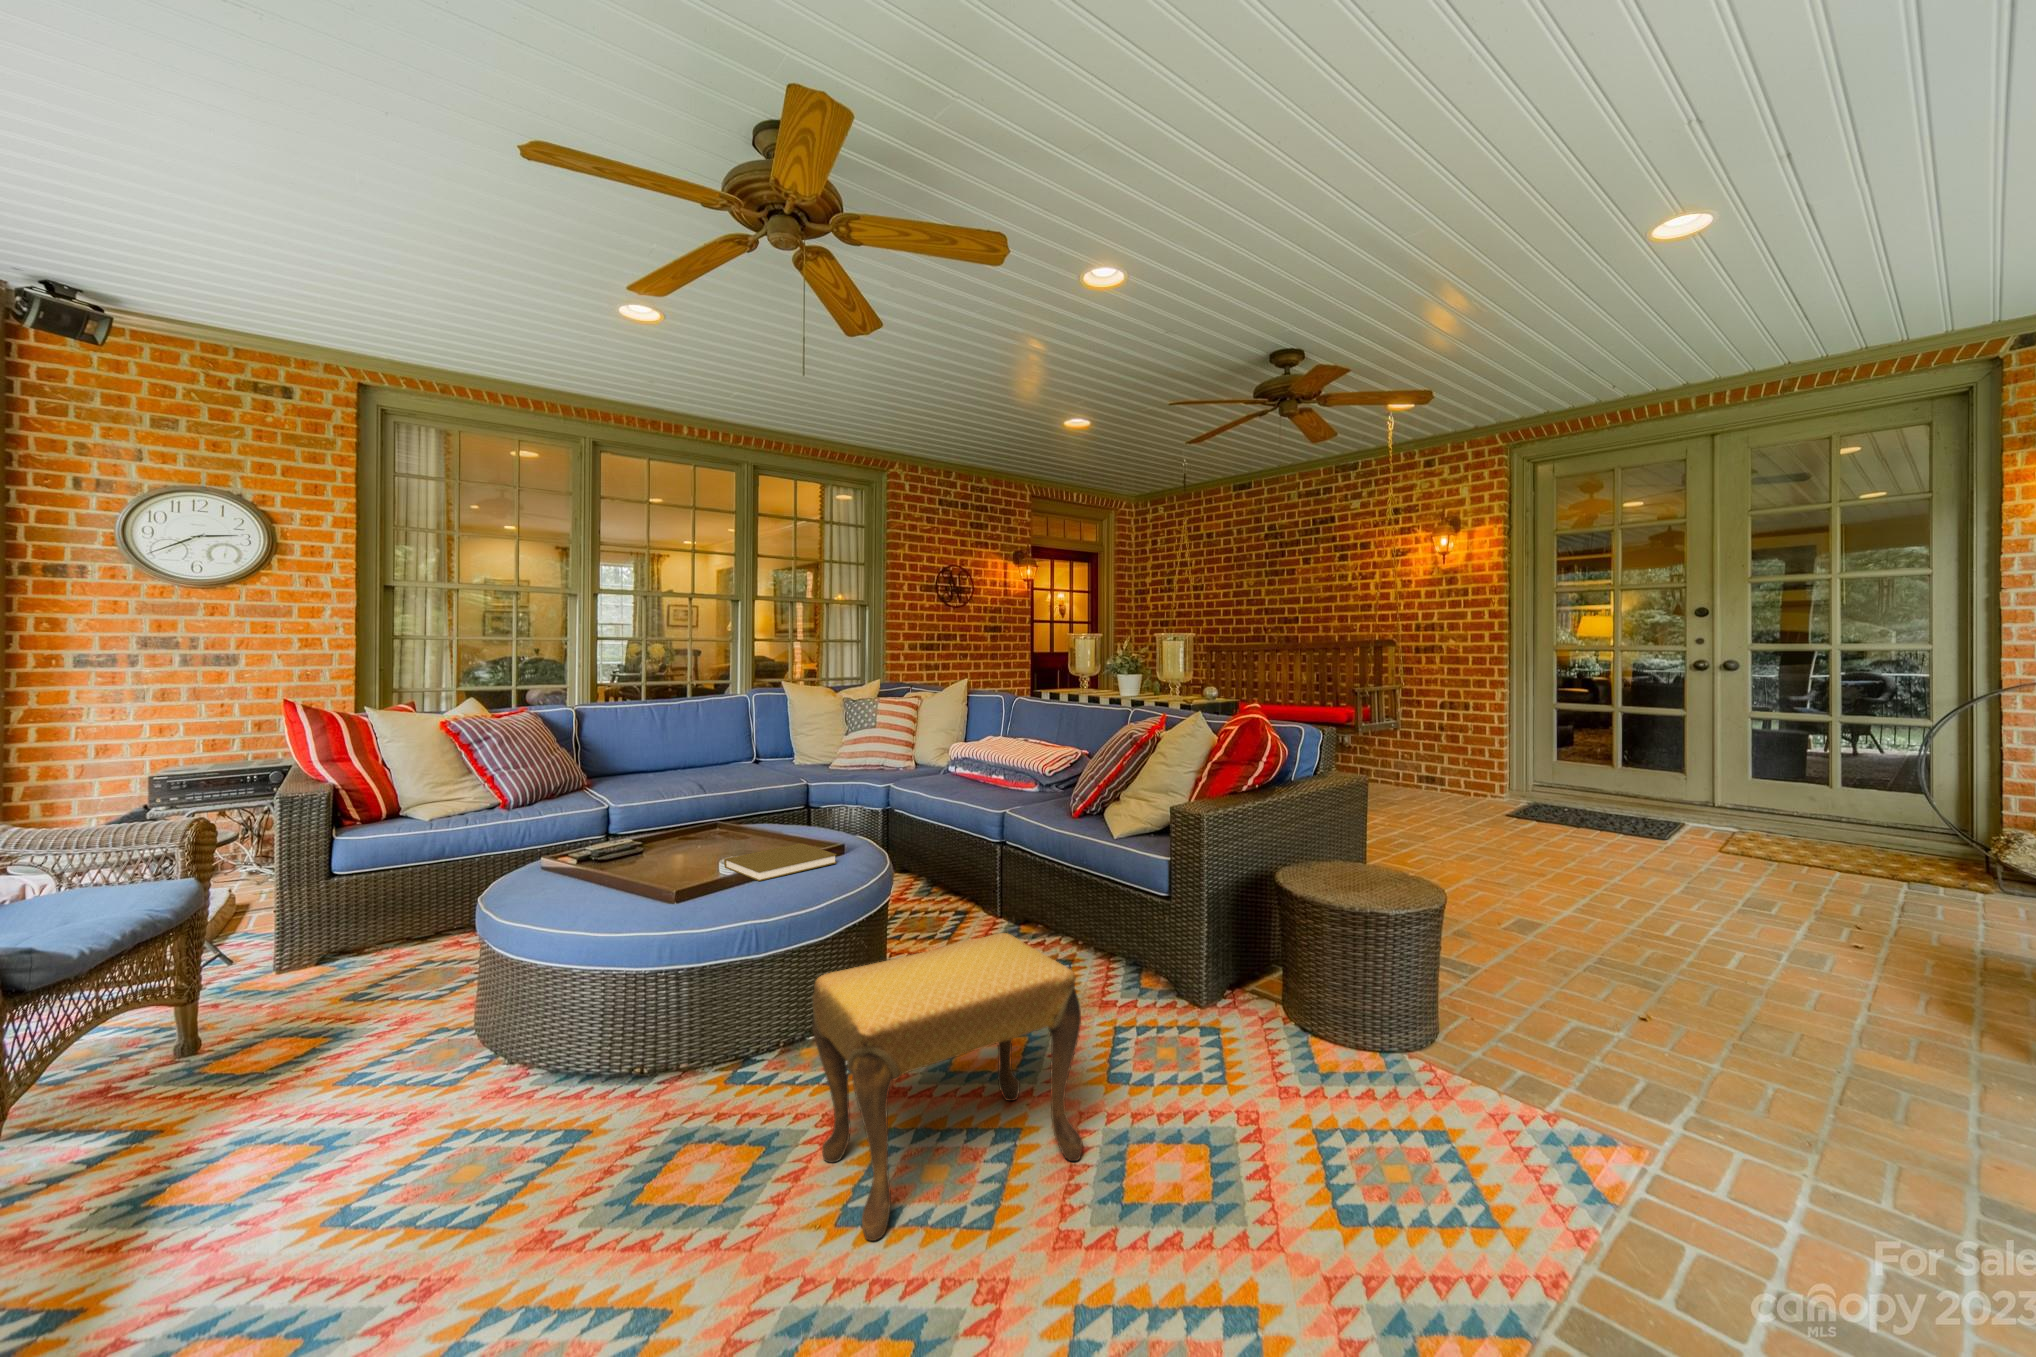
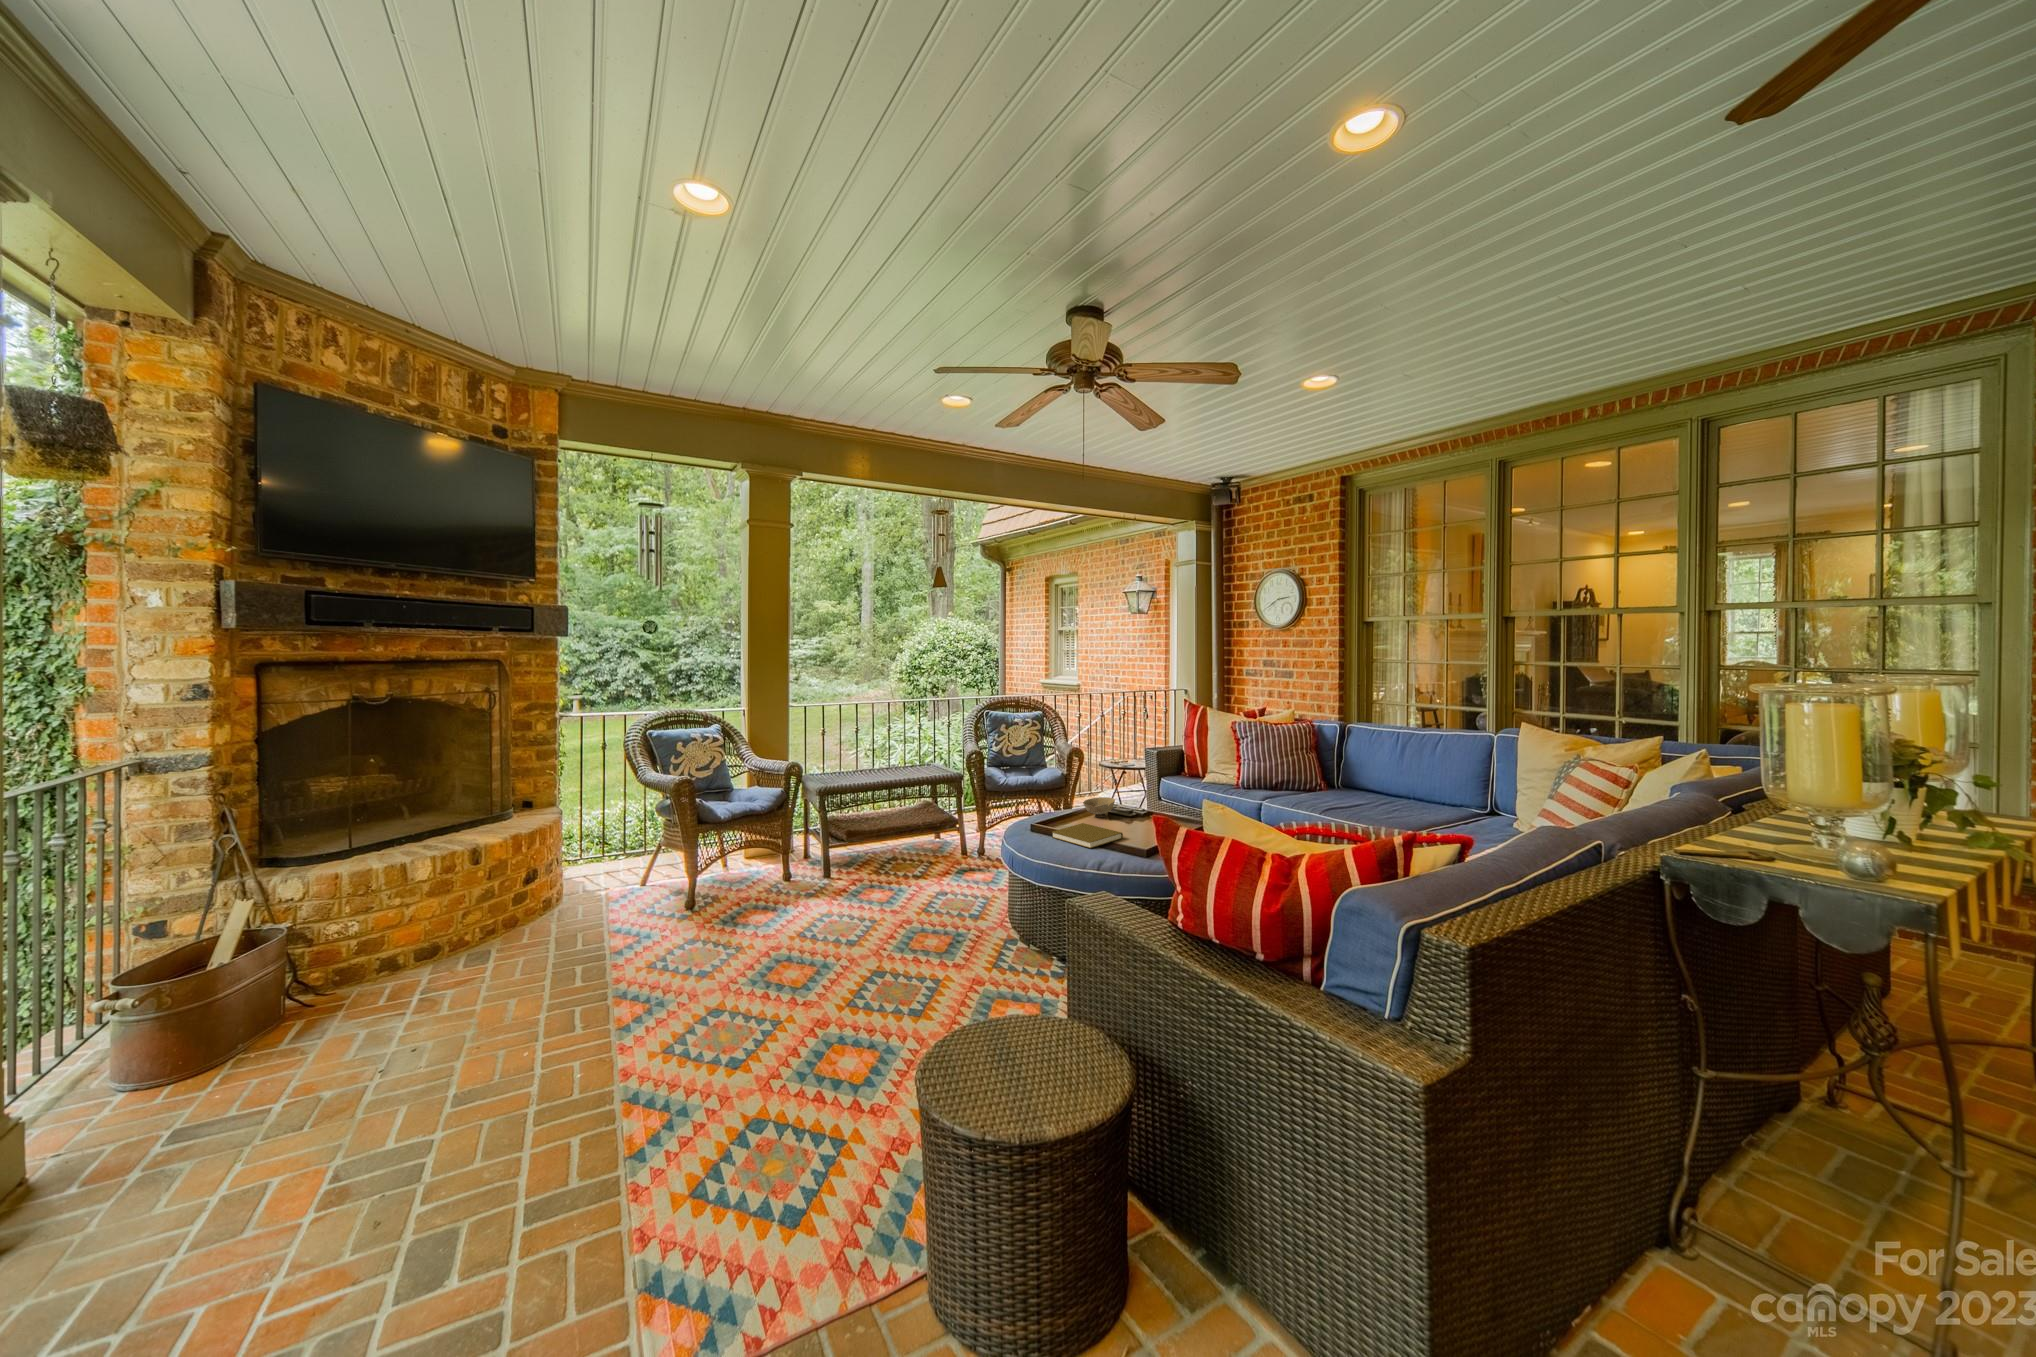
bowl: none [635,827,694,862] -> present [1083,797,1115,817]
footstool: present [812,933,1083,1241] -> none [847,868,954,1026]

